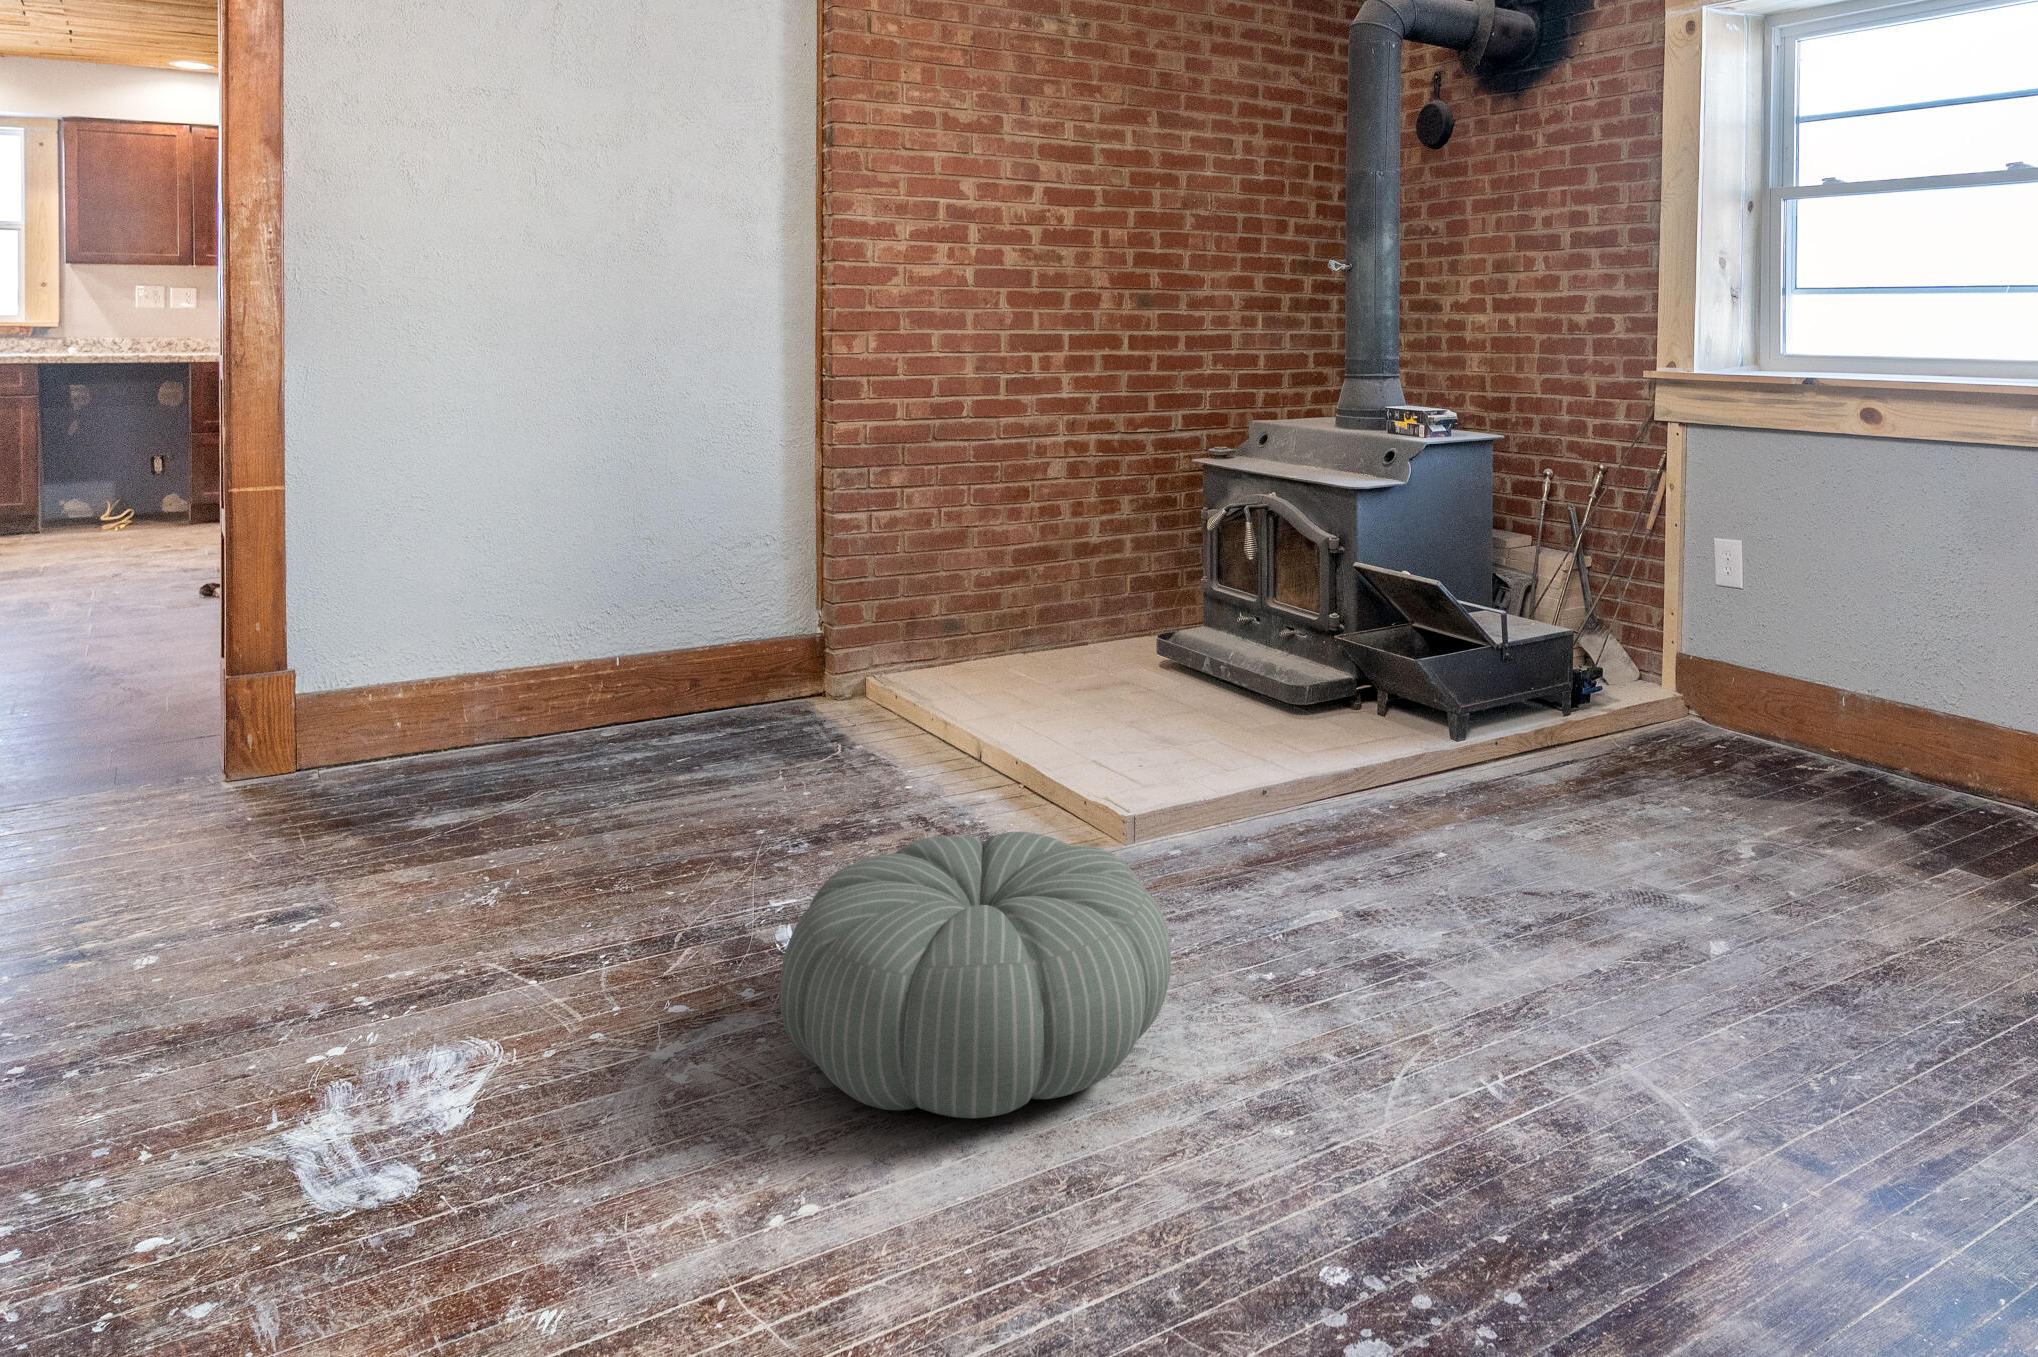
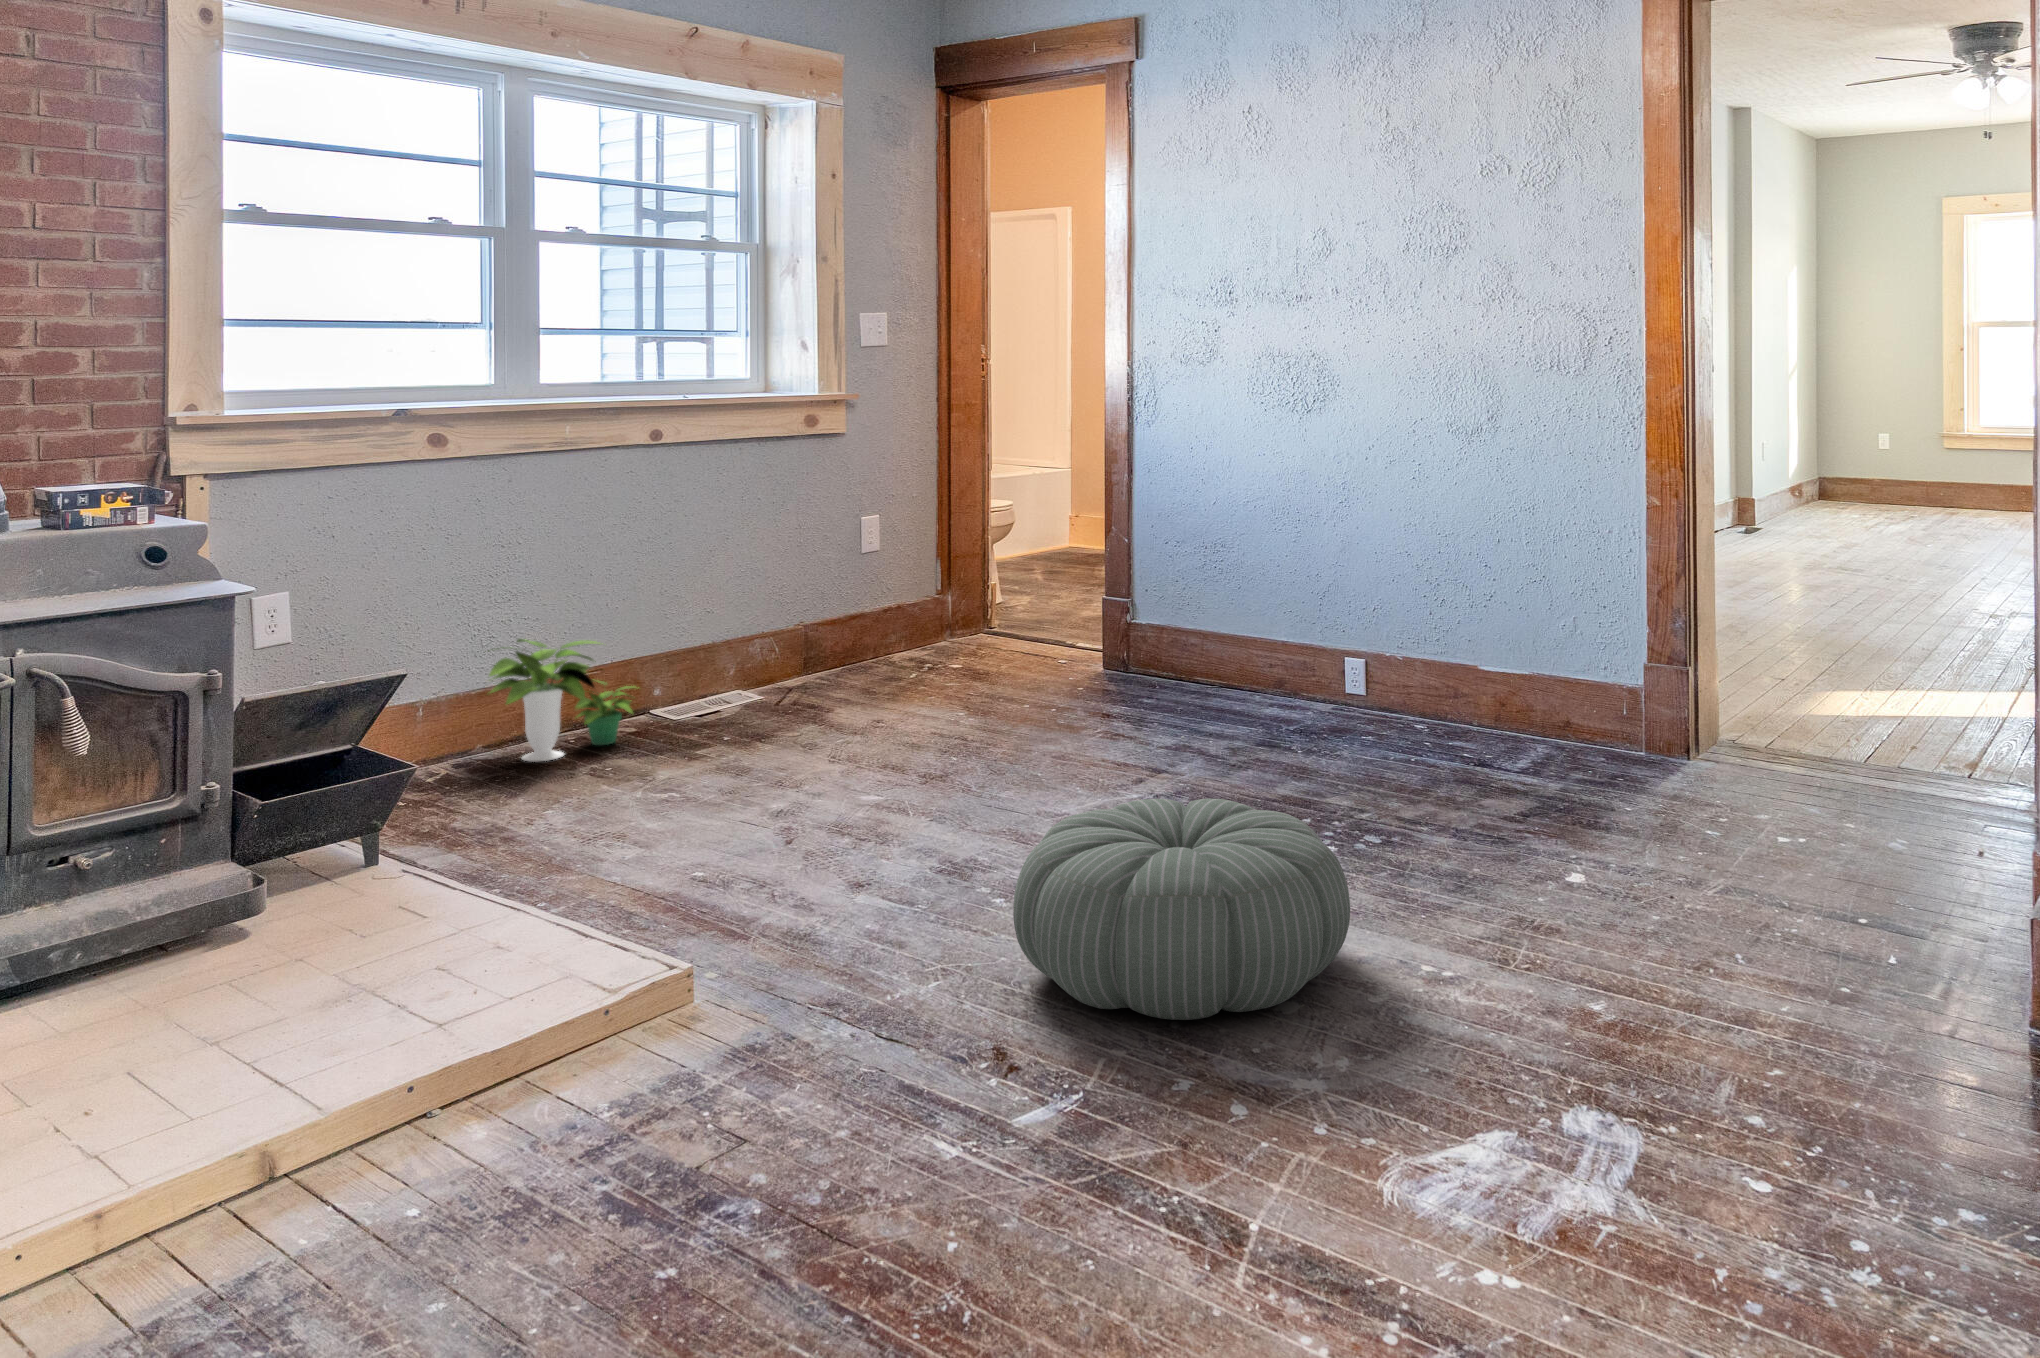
potted plant: none [1795,658,1991,822] -> present [488,639,633,761]

